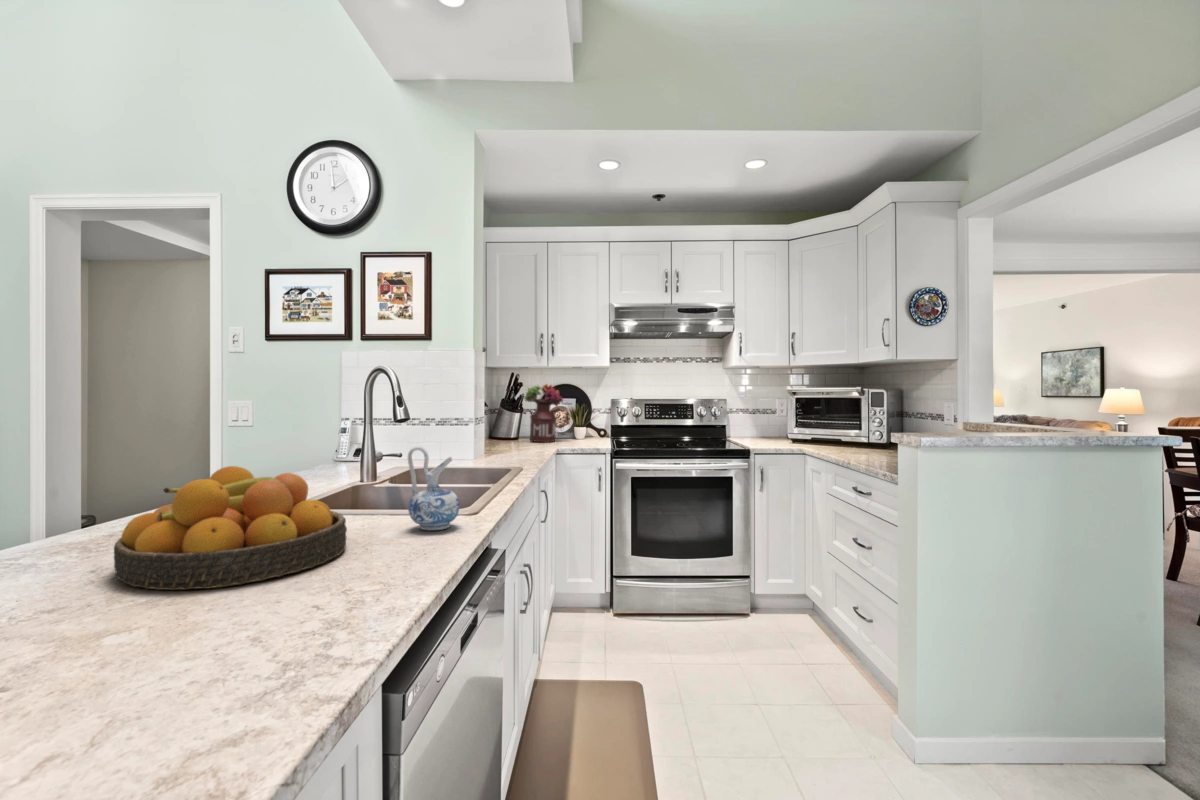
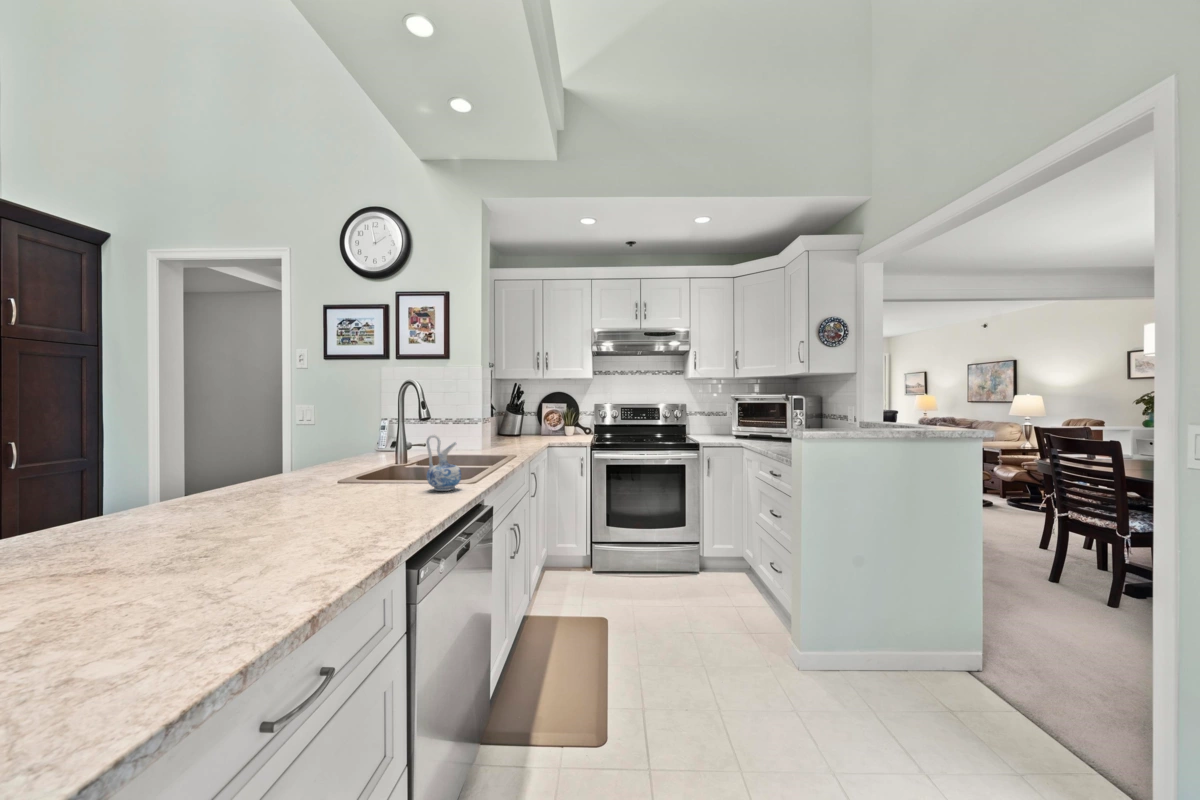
flower arrangement: present [524,384,563,442] -> none [524,392,556,438]
fruit bowl: present [114,466,347,590] -> none [243,446,386,519]

